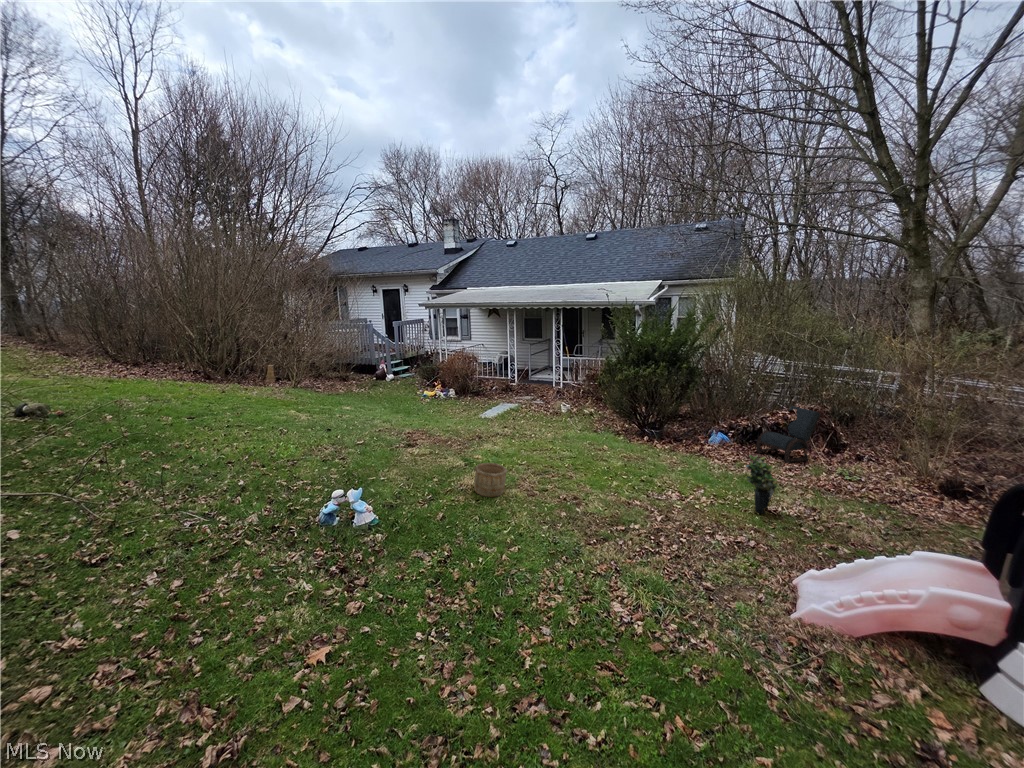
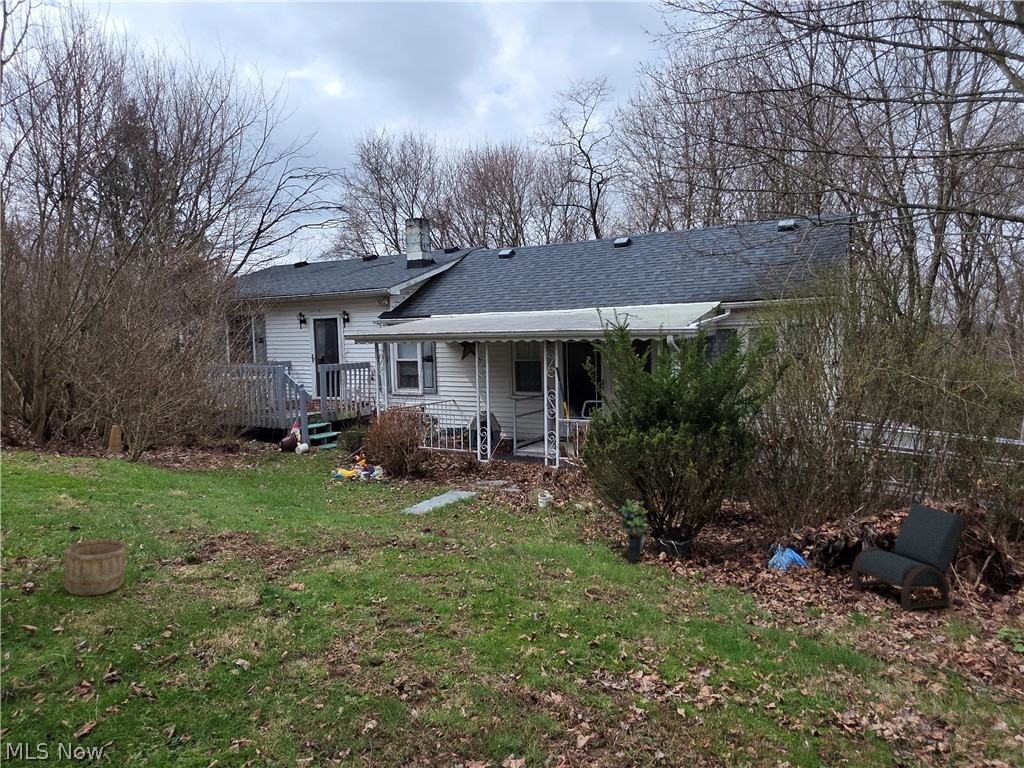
potted plant: present [746,455,777,513] -> present [619,500,651,563]
wooden bucket: present [474,463,507,497] -> present [64,539,128,596]

